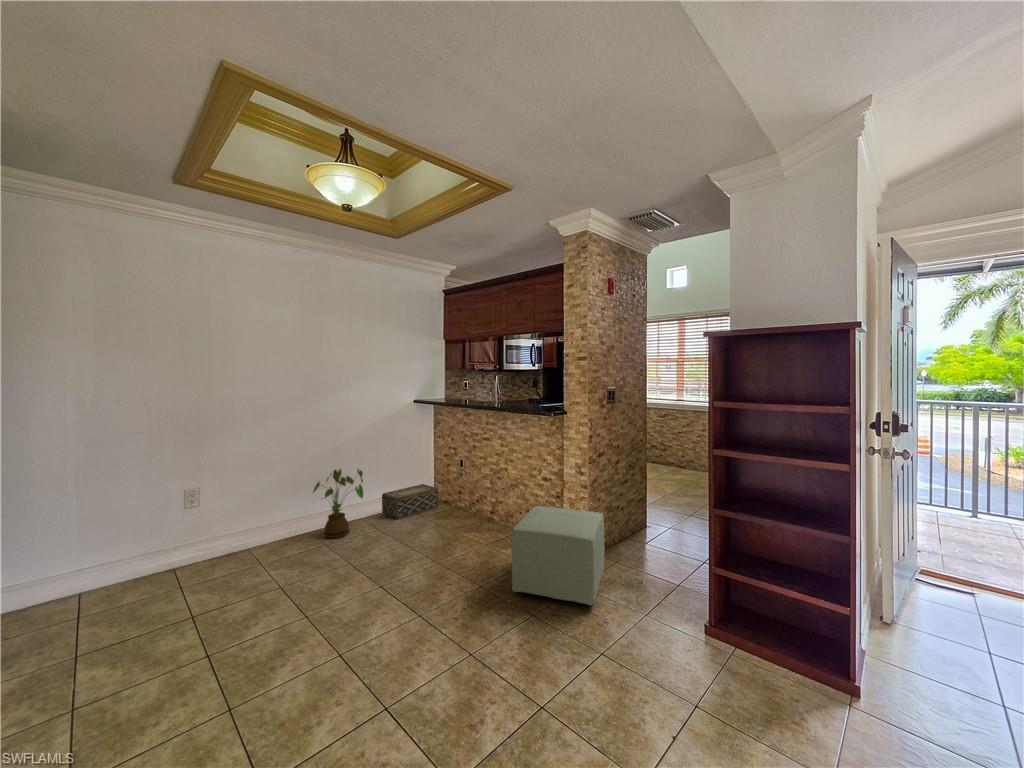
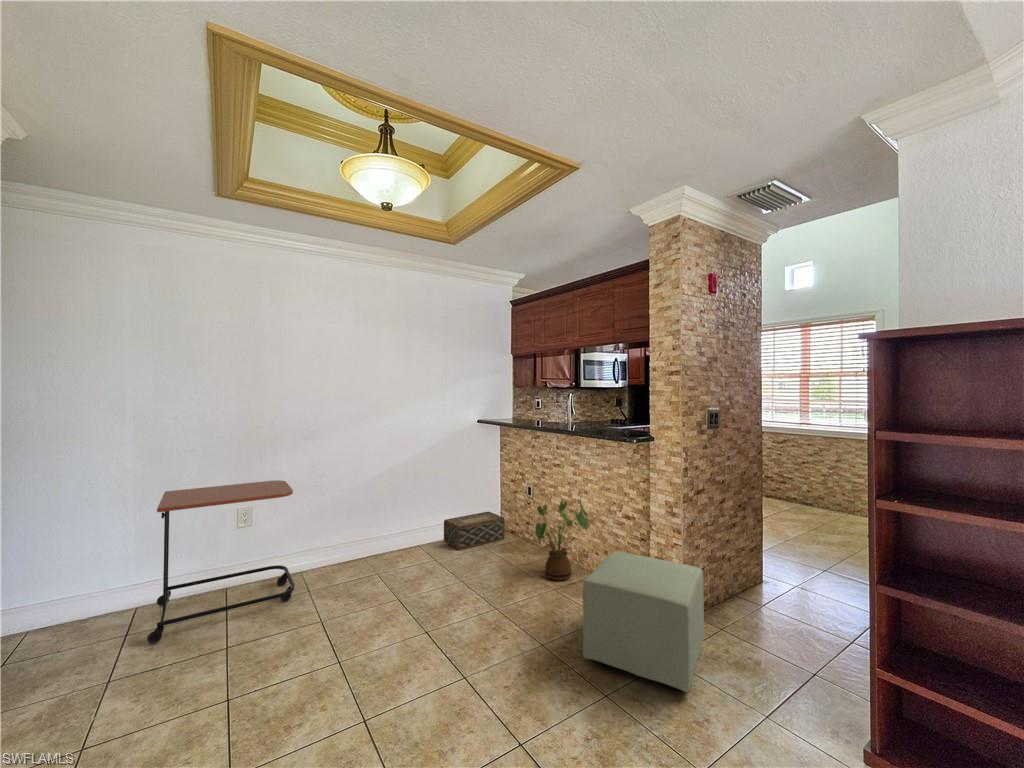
side table: none [88,464,241,628] -> present [147,480,295,644]
house plant: present [313,469,363,538] -> present [529,501,588,581]

